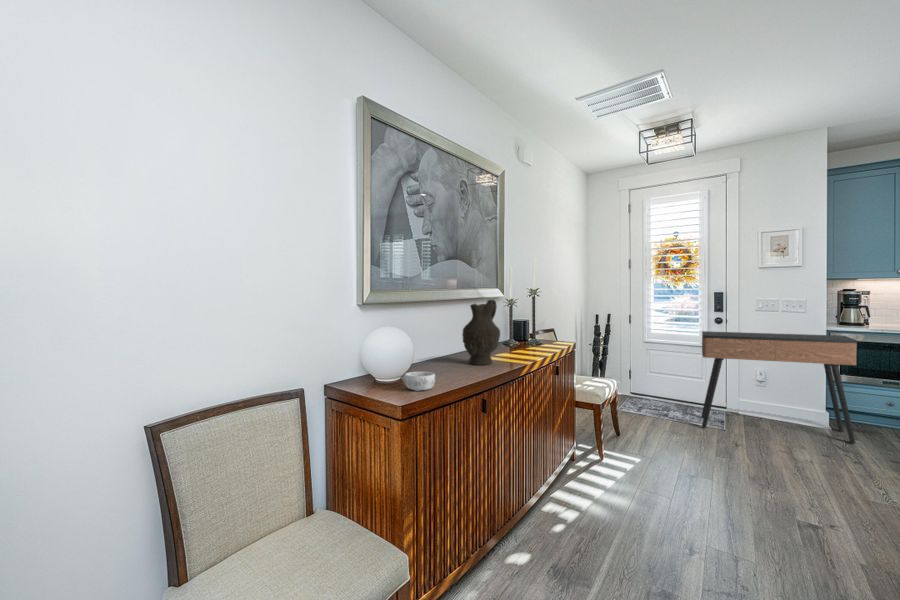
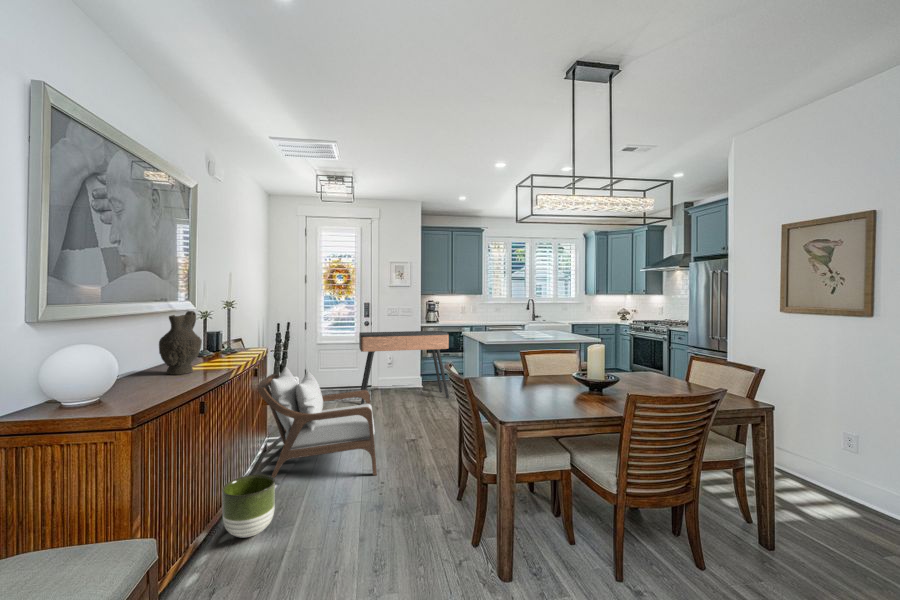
armchair: none [558,368,711,531] -> present [257,367,377,478]
decorative bowl: present [404,372,435,391] -> none [102,386,142,407]
planter: none [515,486,569,555] -> present [222,474,275,537]

